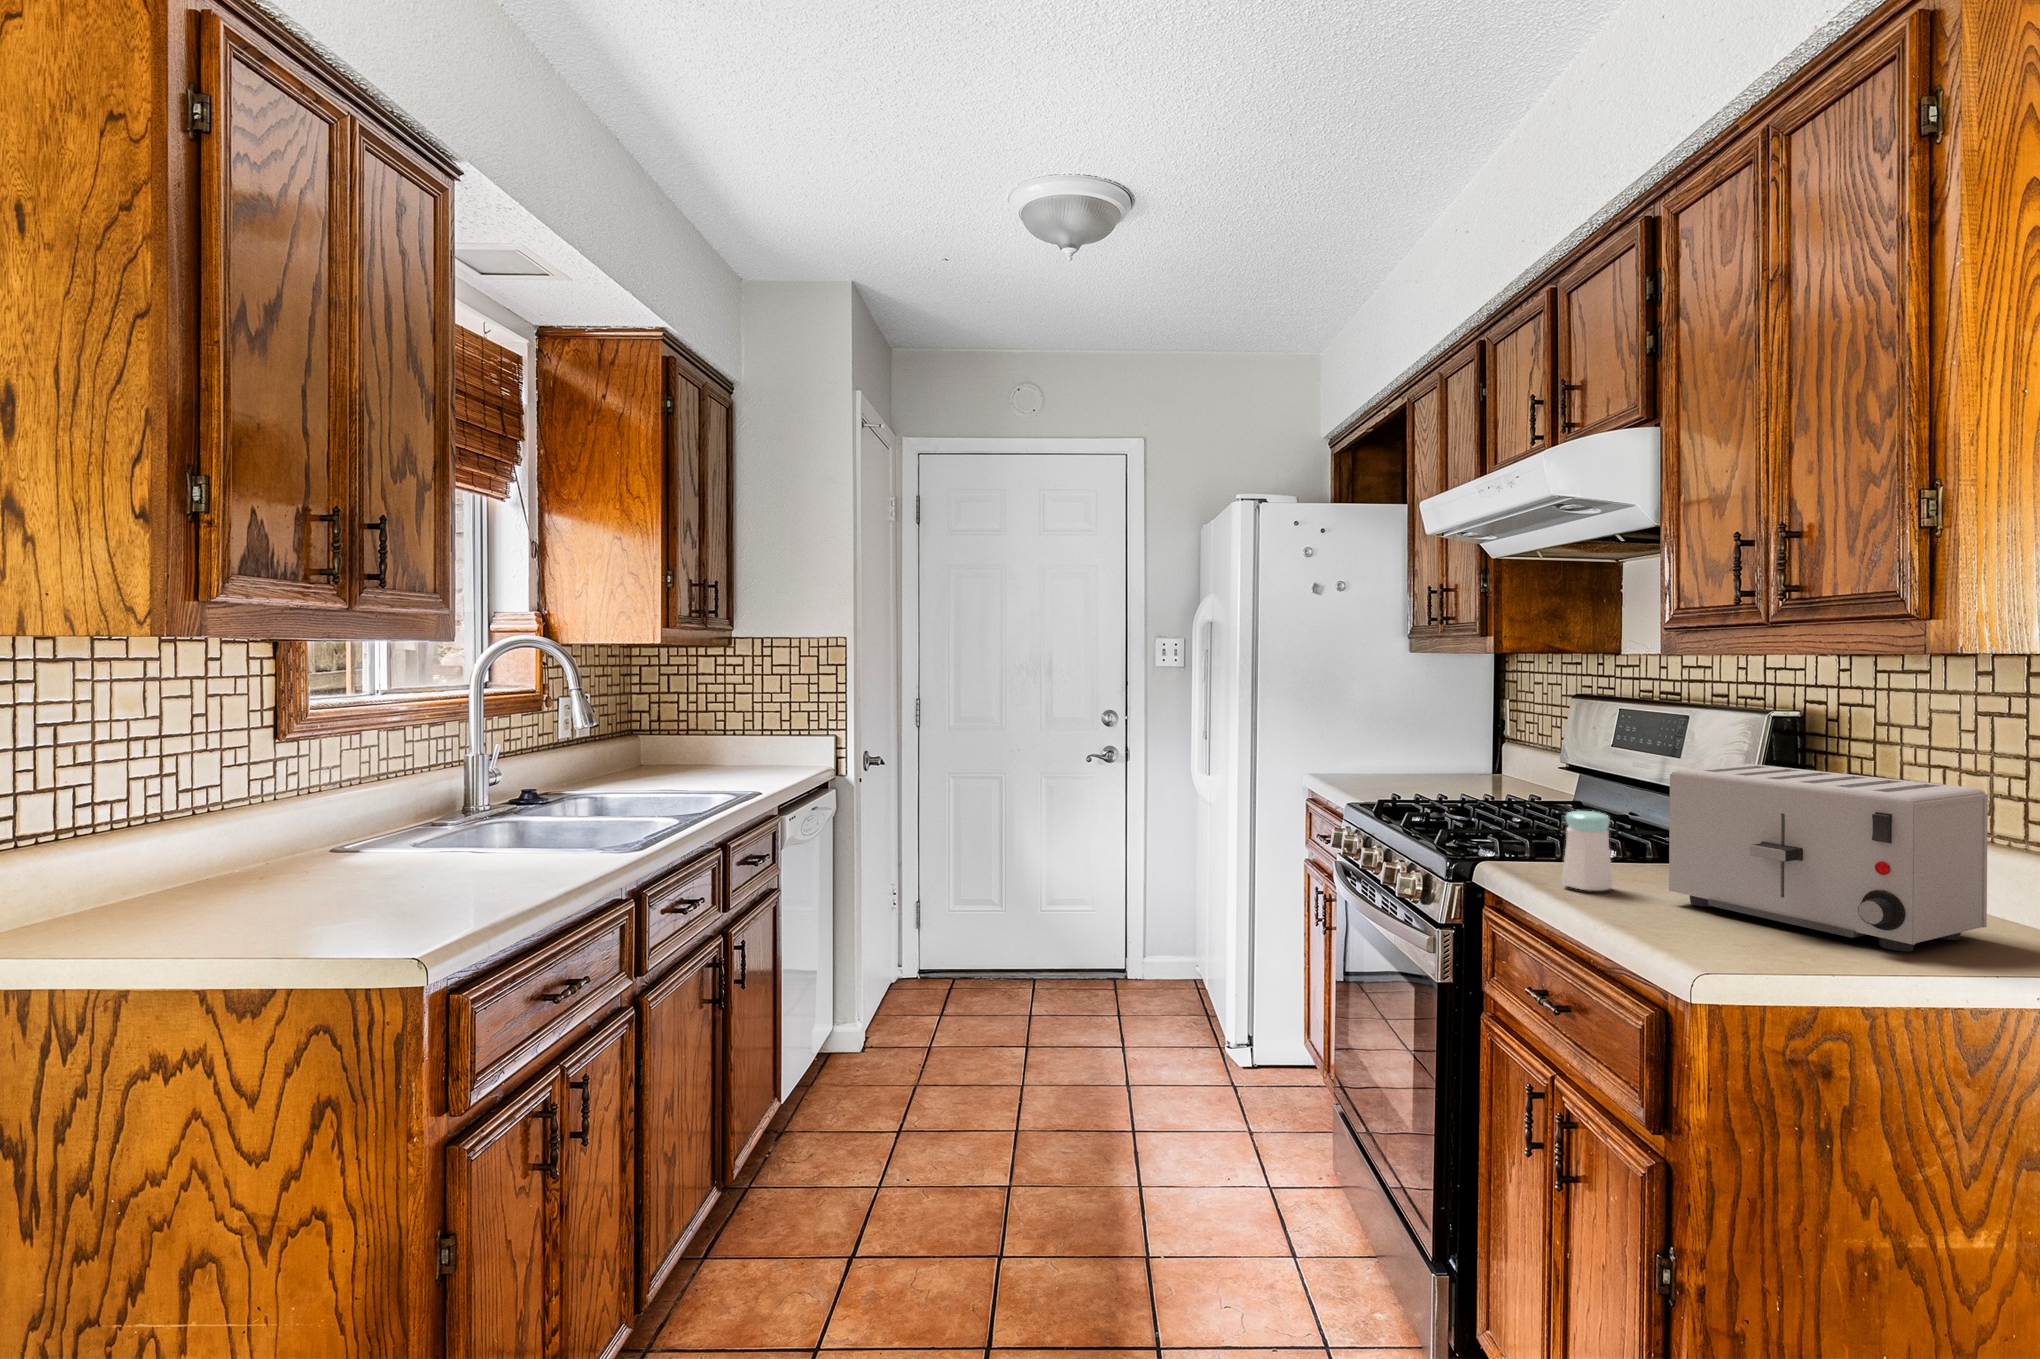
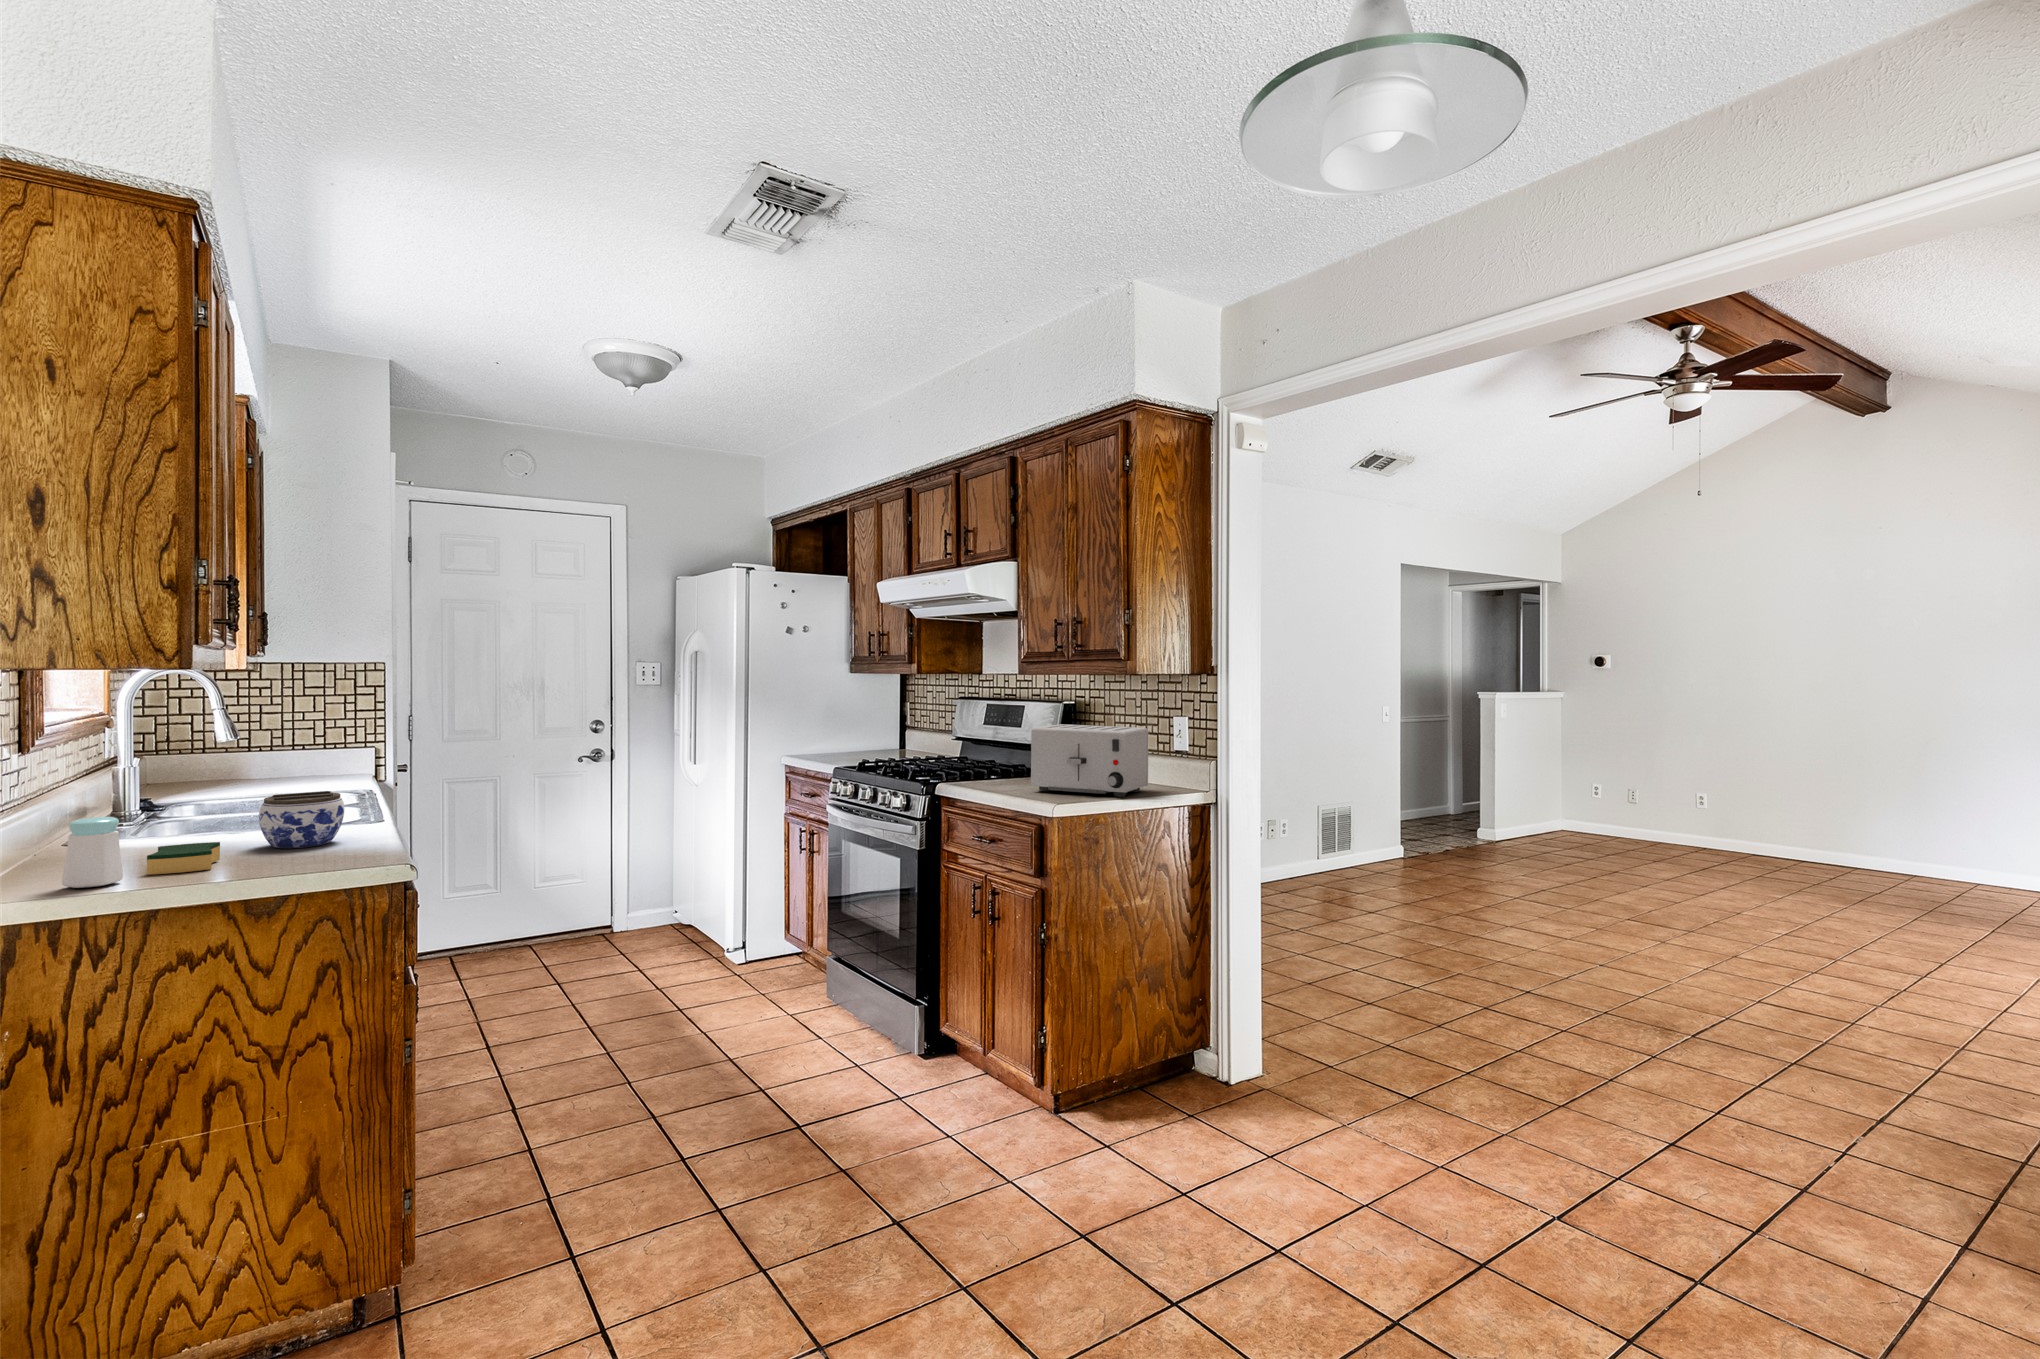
jar: none [479,799,577,873] -> present [259,791,344,848]
salt shaker: present [1562,811,1612,891] -> present [62,817,123,888]
sponge: none [296,858,402,899] -> present [147,842,220,875]

